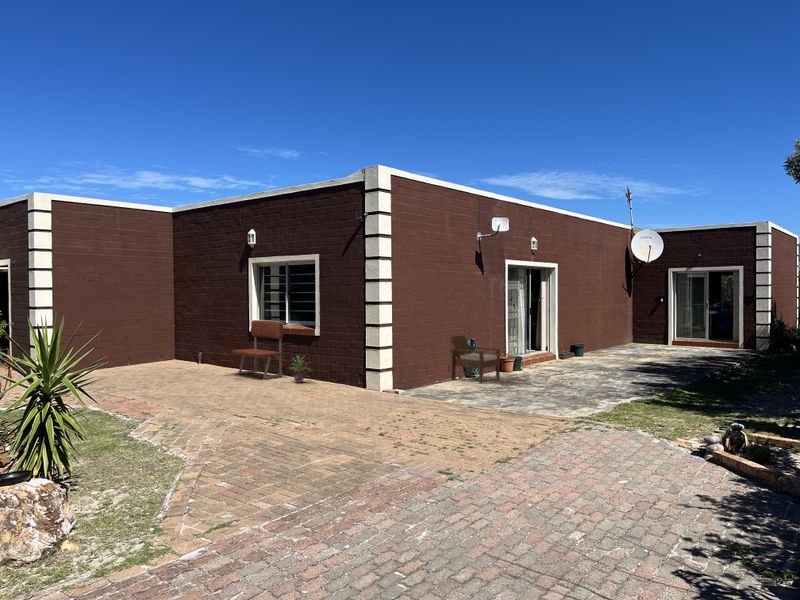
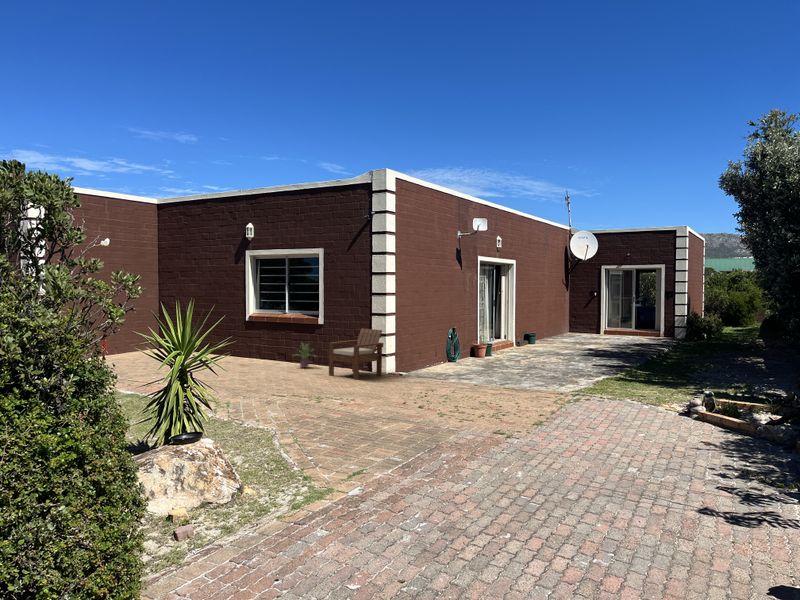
bench: present [231,320,283,379] -> none [232,310,285,365]
chair: present [450,335,500,384] -> present [329,328,384,380]

